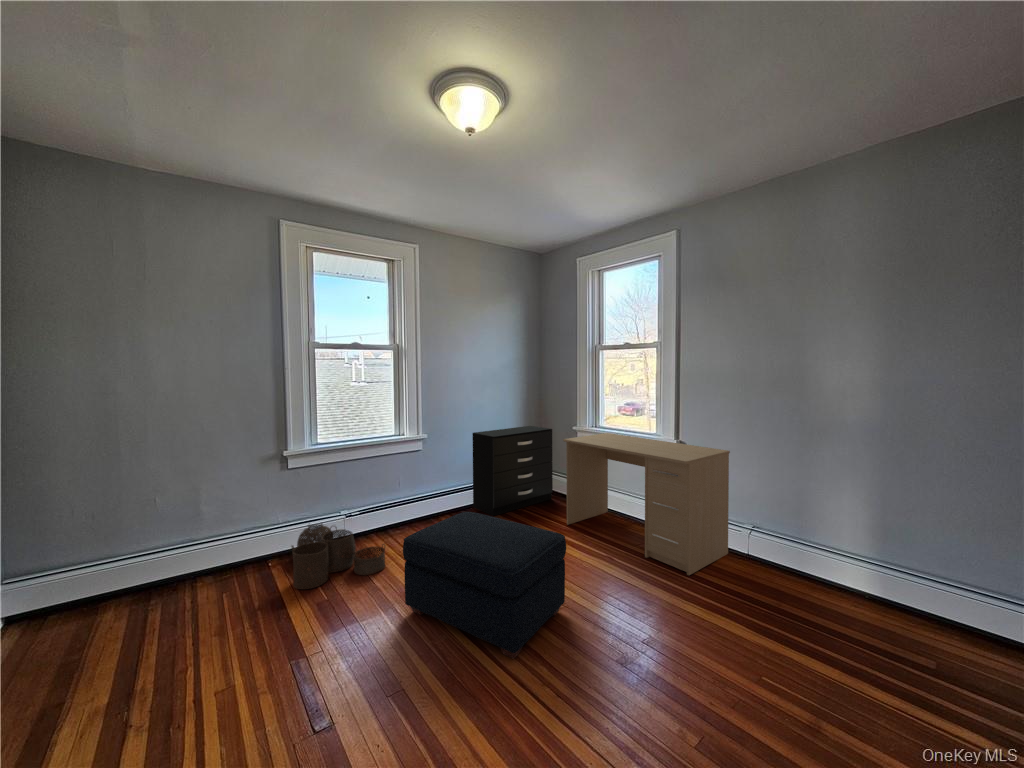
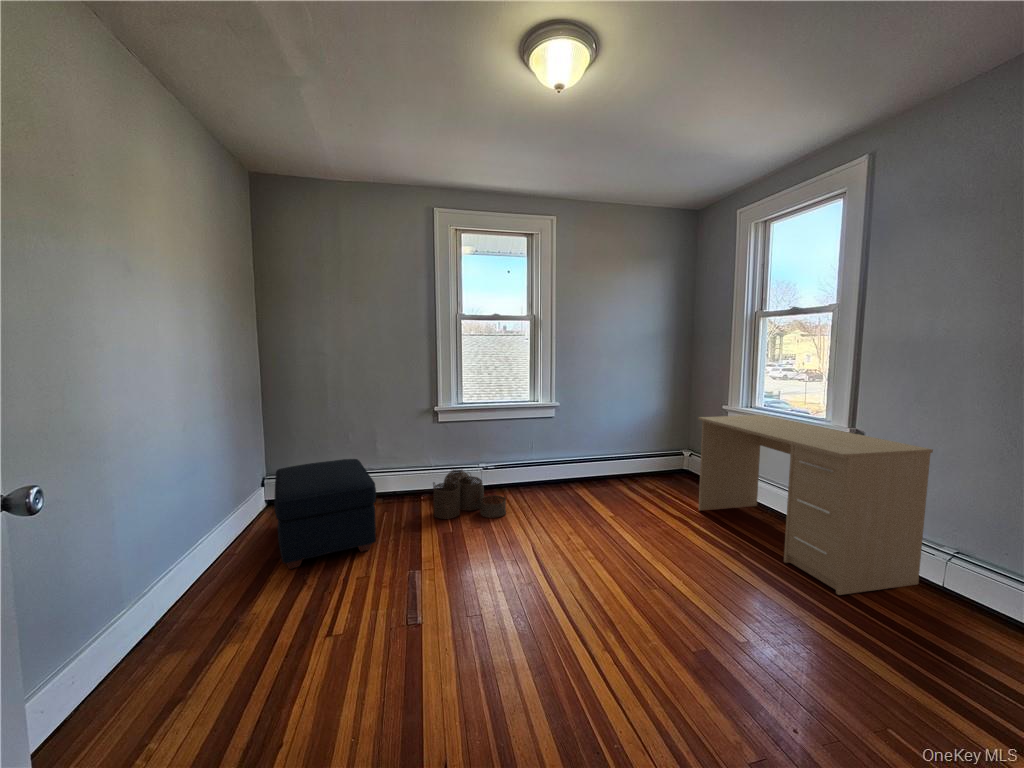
dresser: present [472,426,553,516] -> none [604,402,697,489]
ottoman: present [403,512,566,659] -> present [274,459,376,569]

